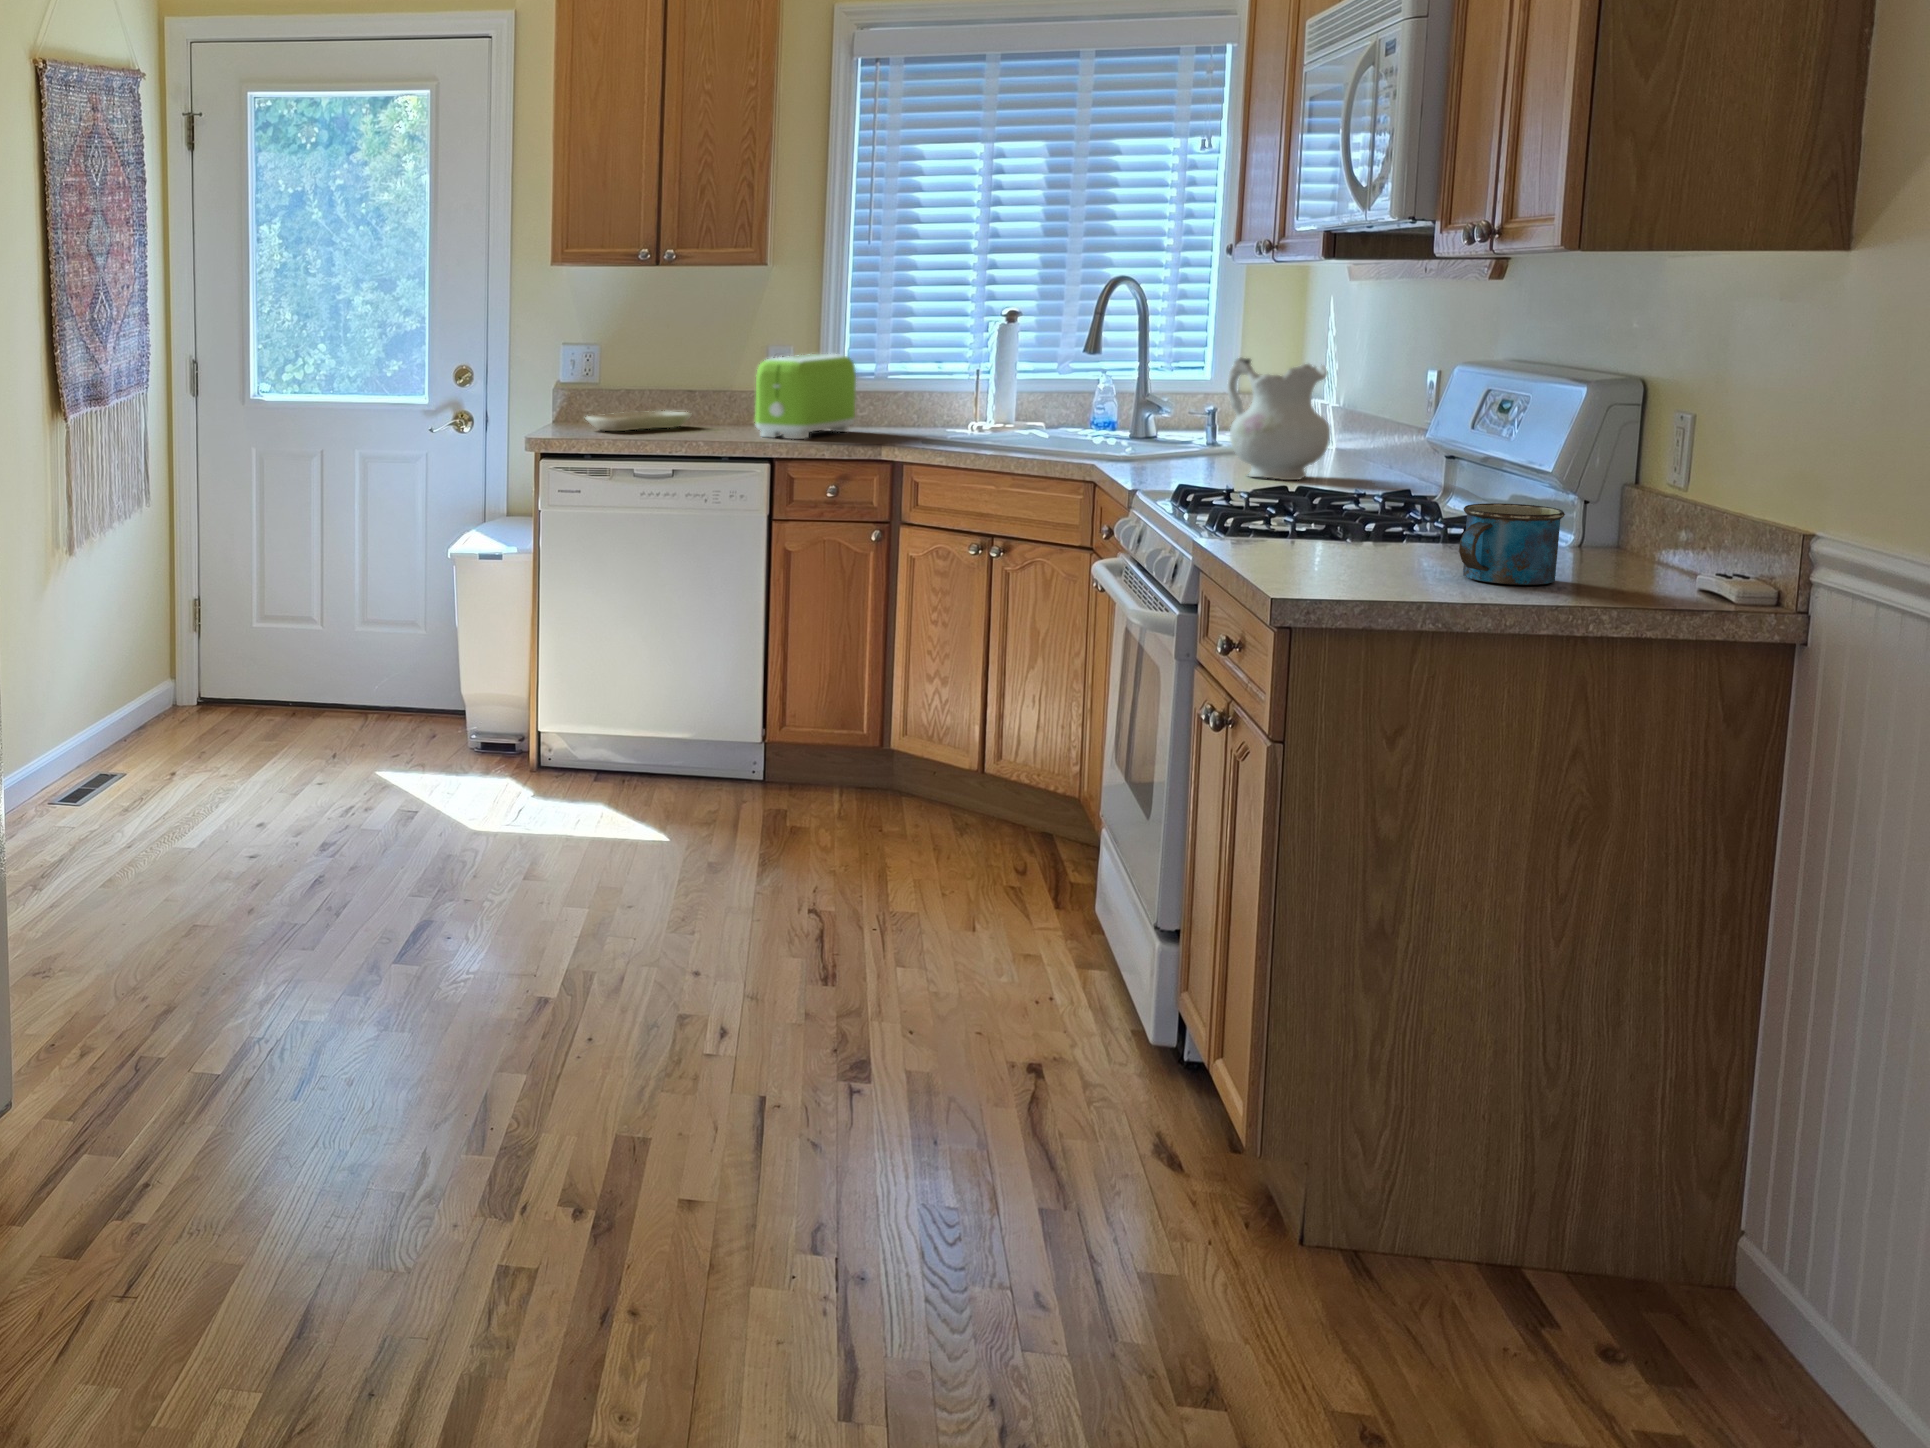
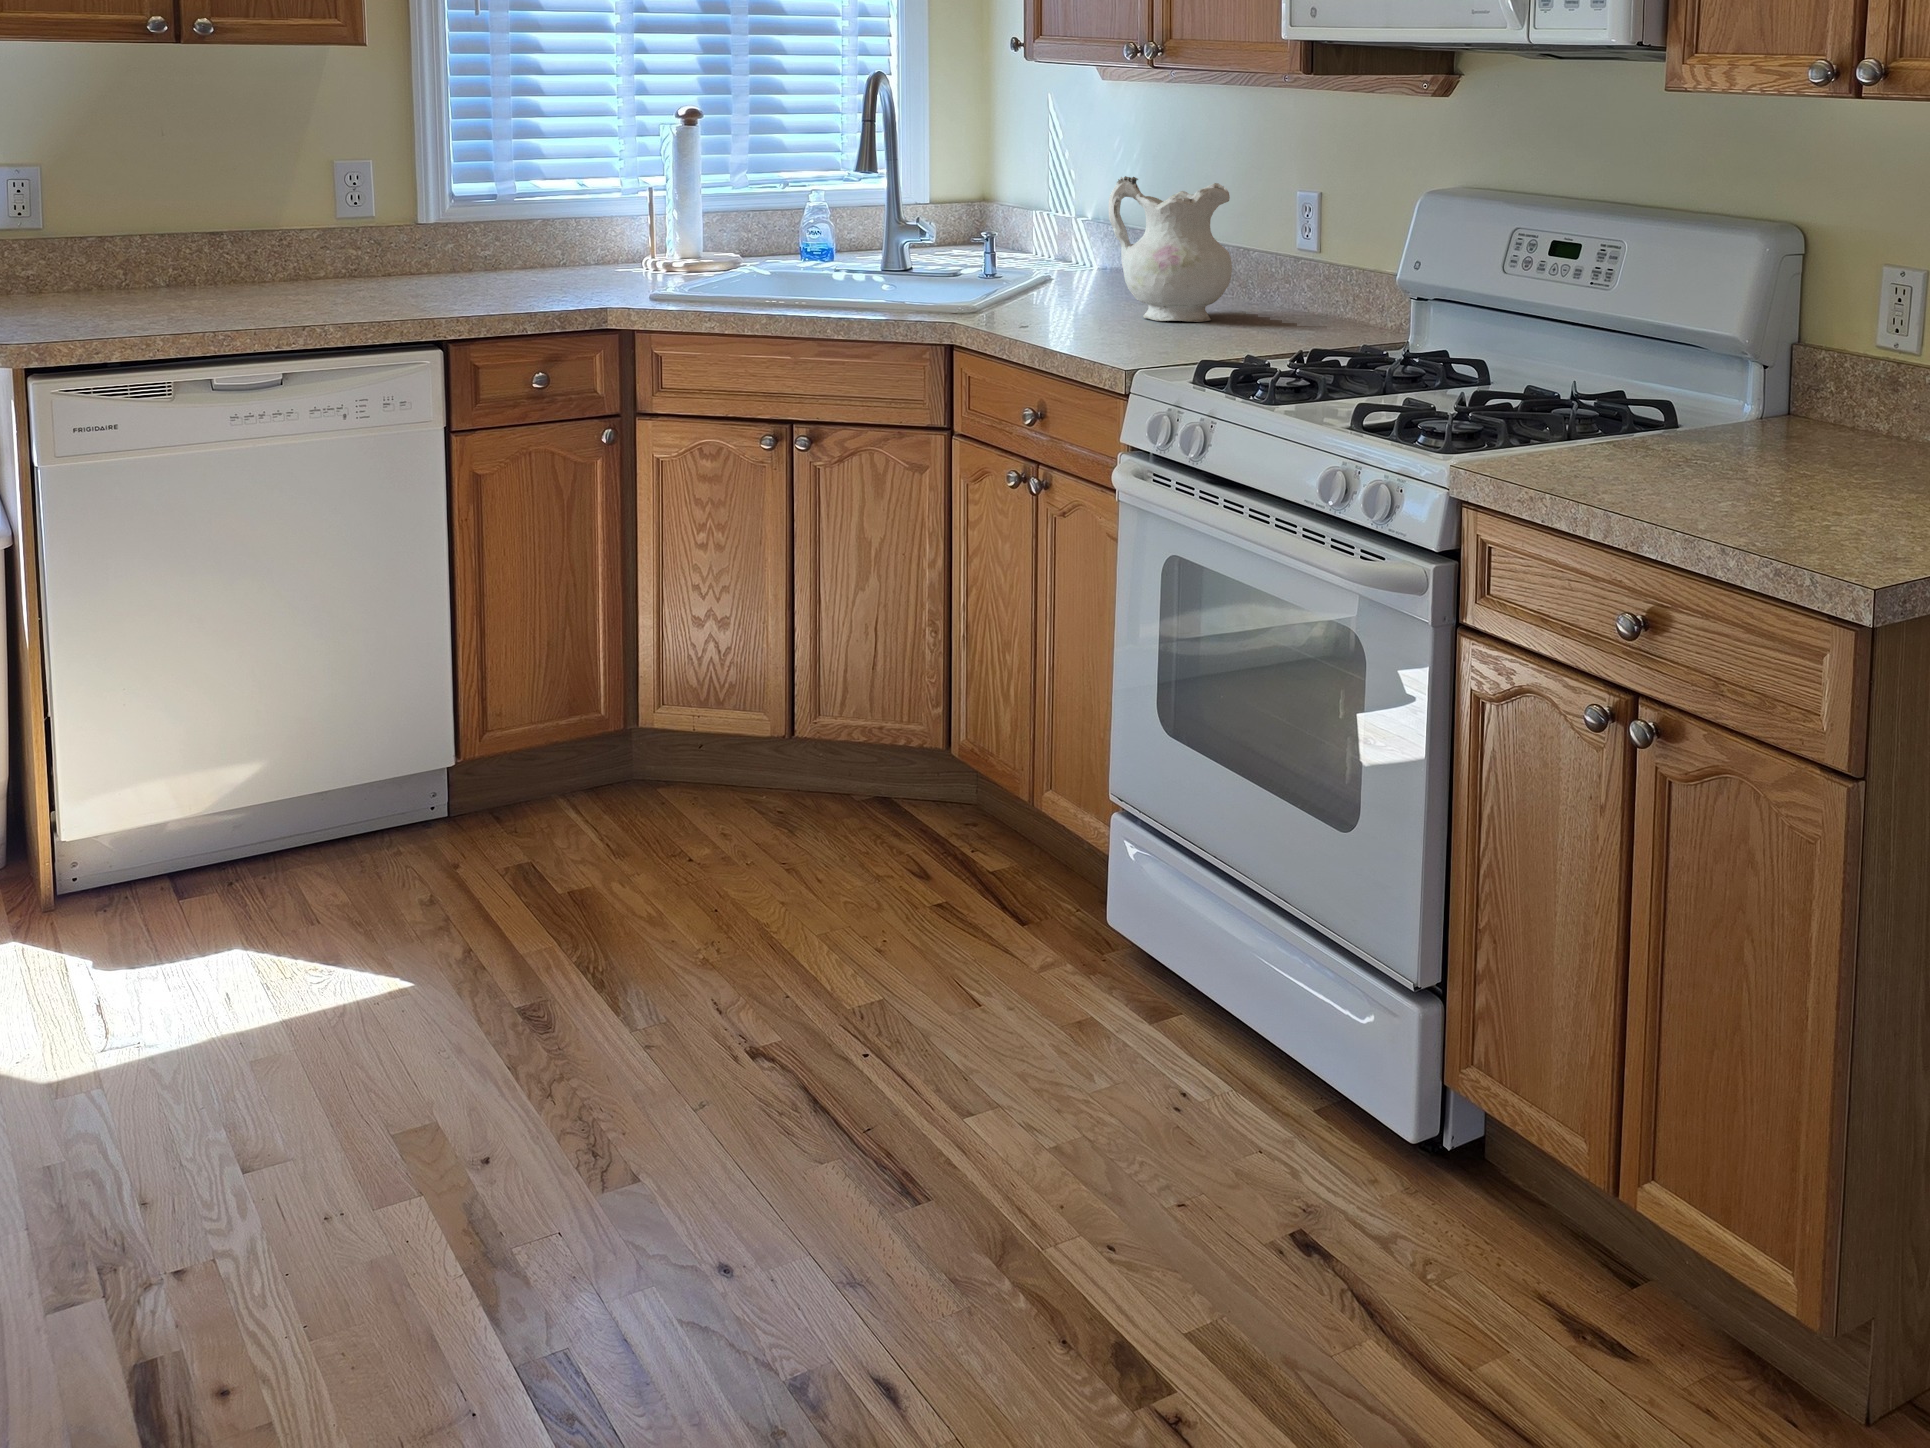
toaster: present [755,354,856,439] -> none [391,177,512,307]
tray: present [586,411,691,431] -> none [78,273,249,317]
mug: present [1459,503,1565,585] -> none [1766,361,1868,457]

